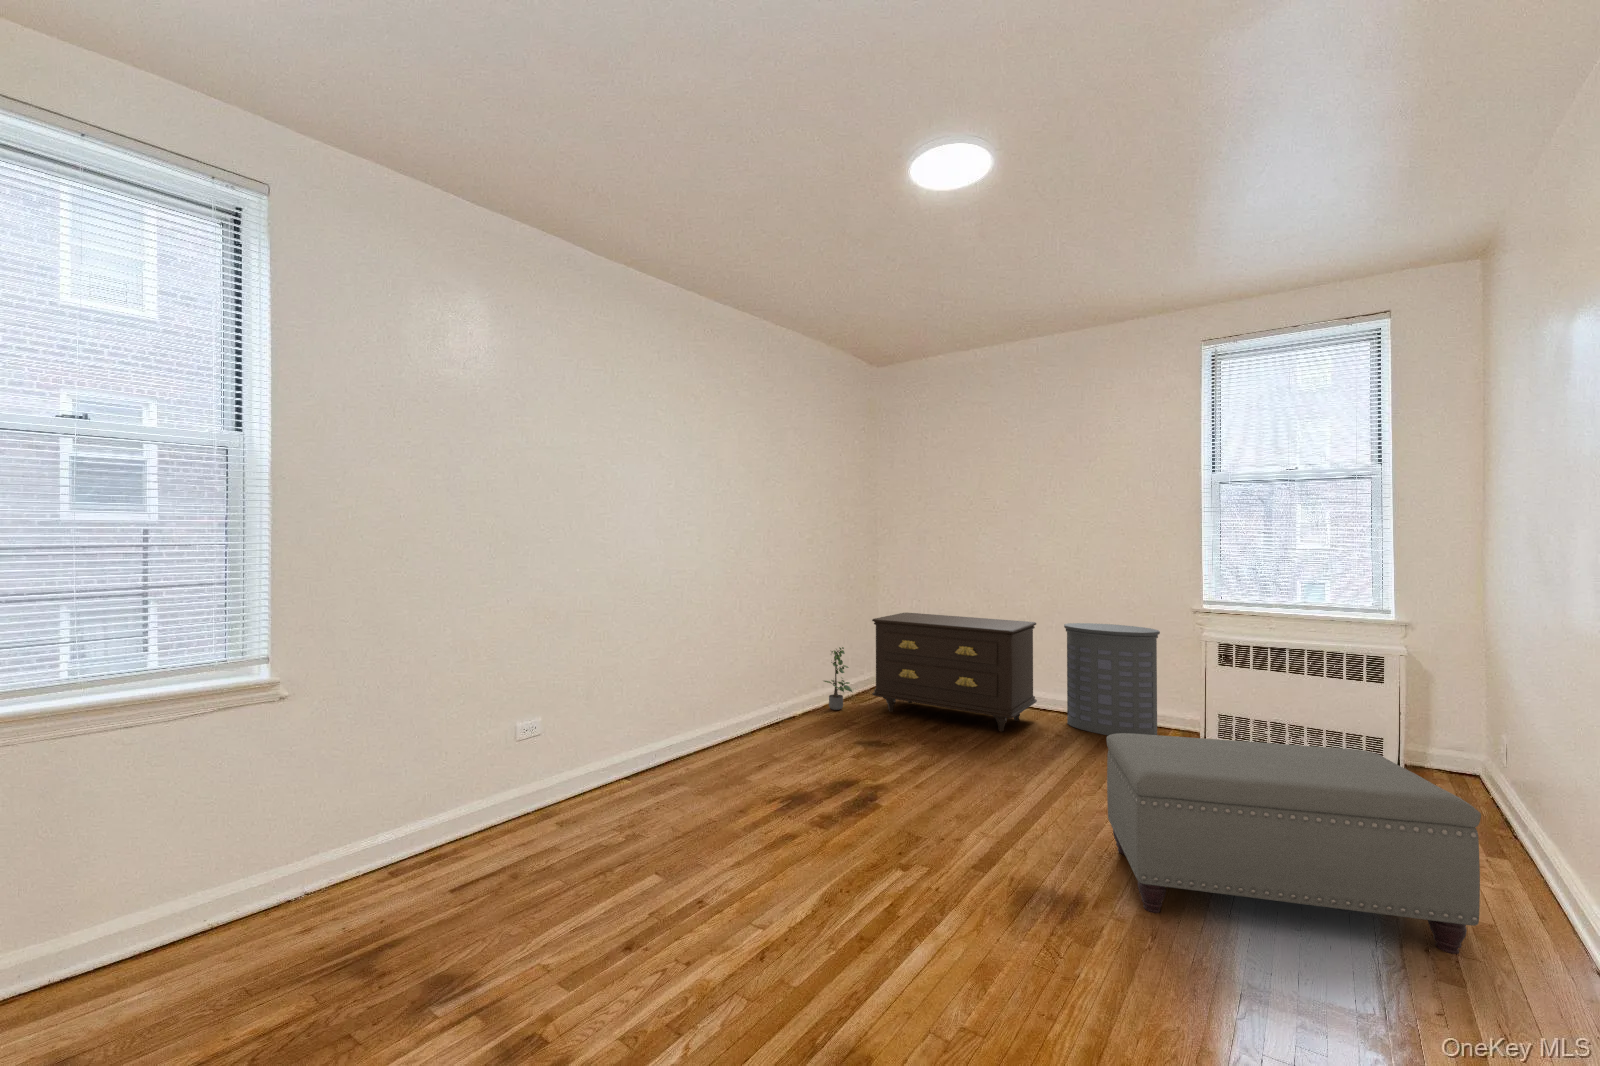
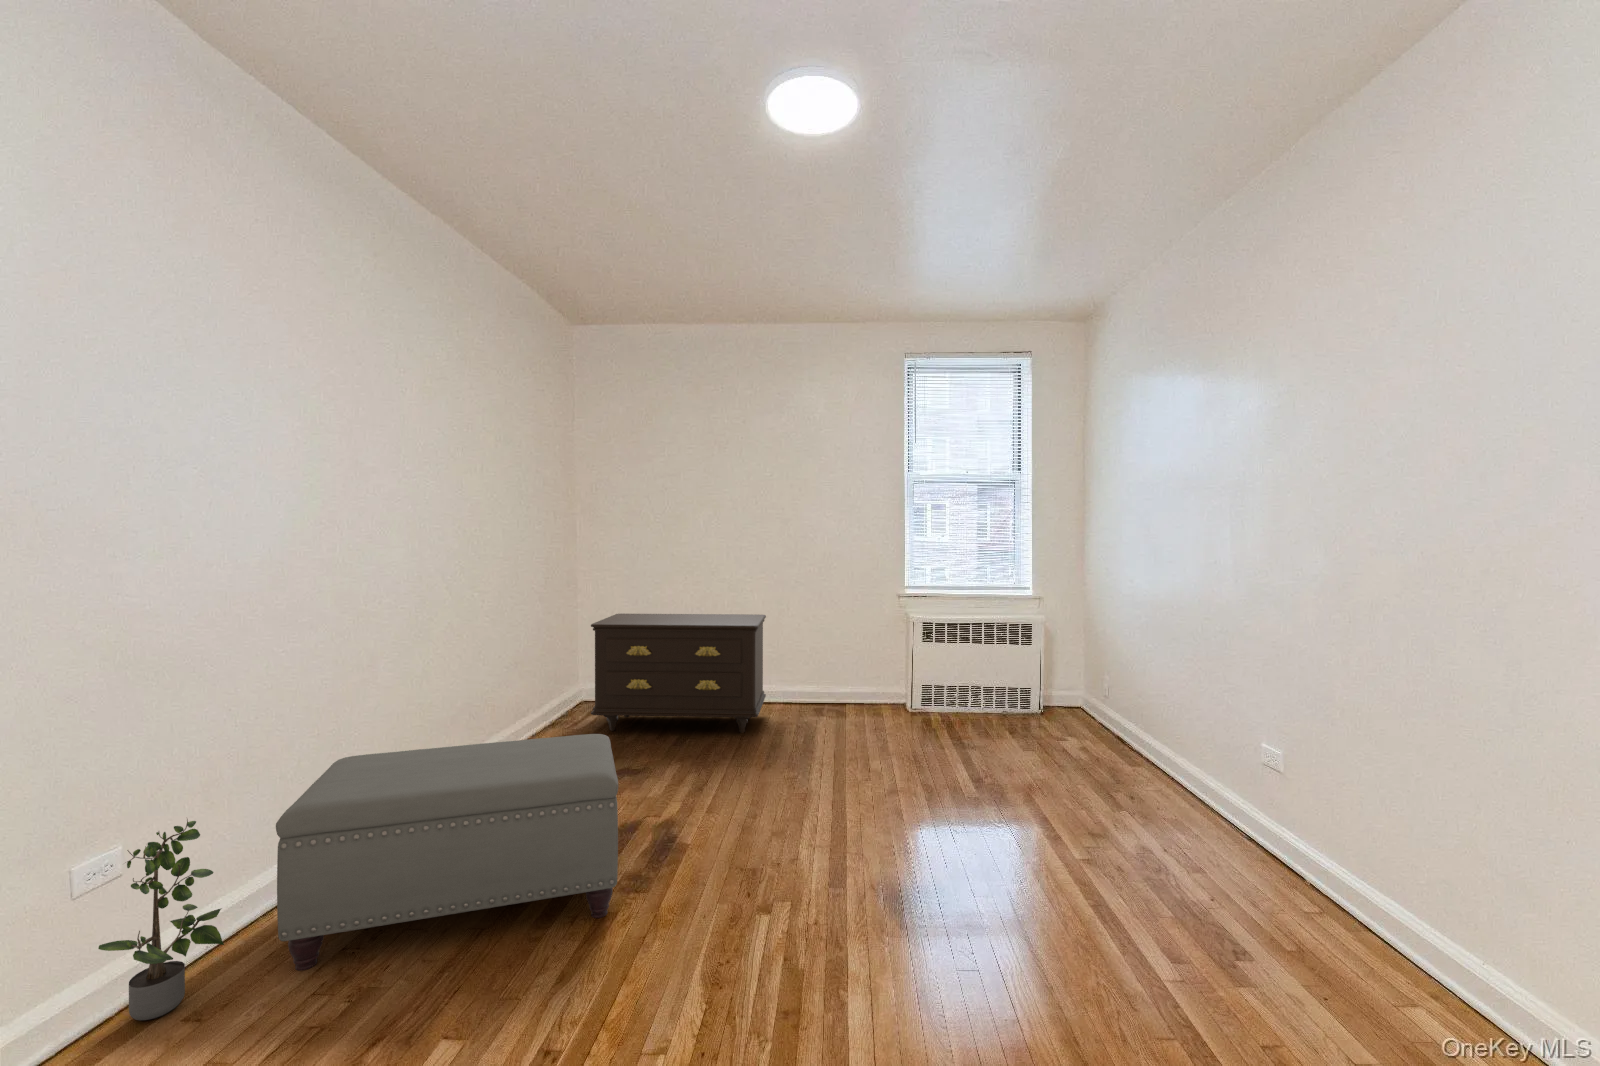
laundry hamper: present [1064,623,1160,735] -> none [791,612,876,719]
potted plant: present [824,647,852,710] -> present [98,819,224,1020]
ottoman: present [1106,733,1481,954] -> present [276,734,618,971]

